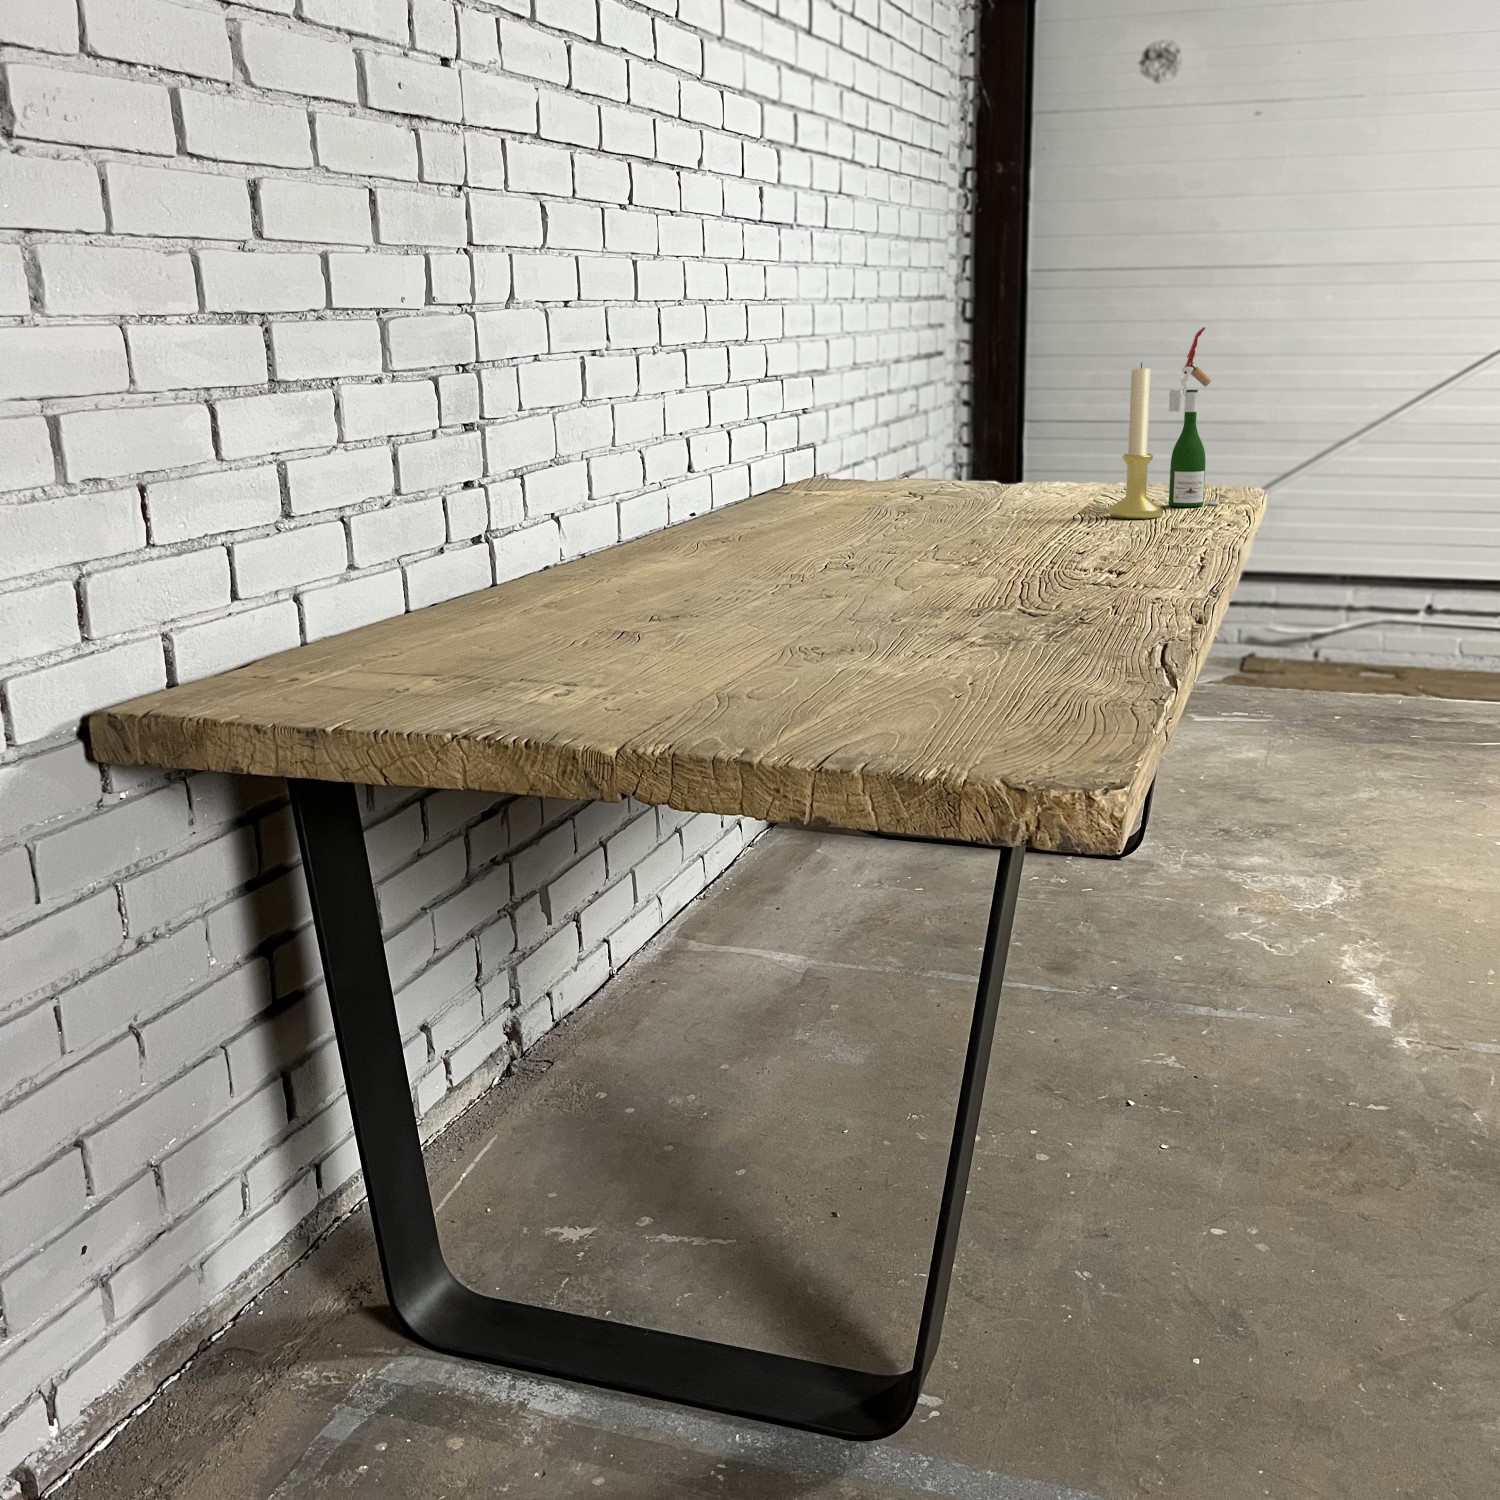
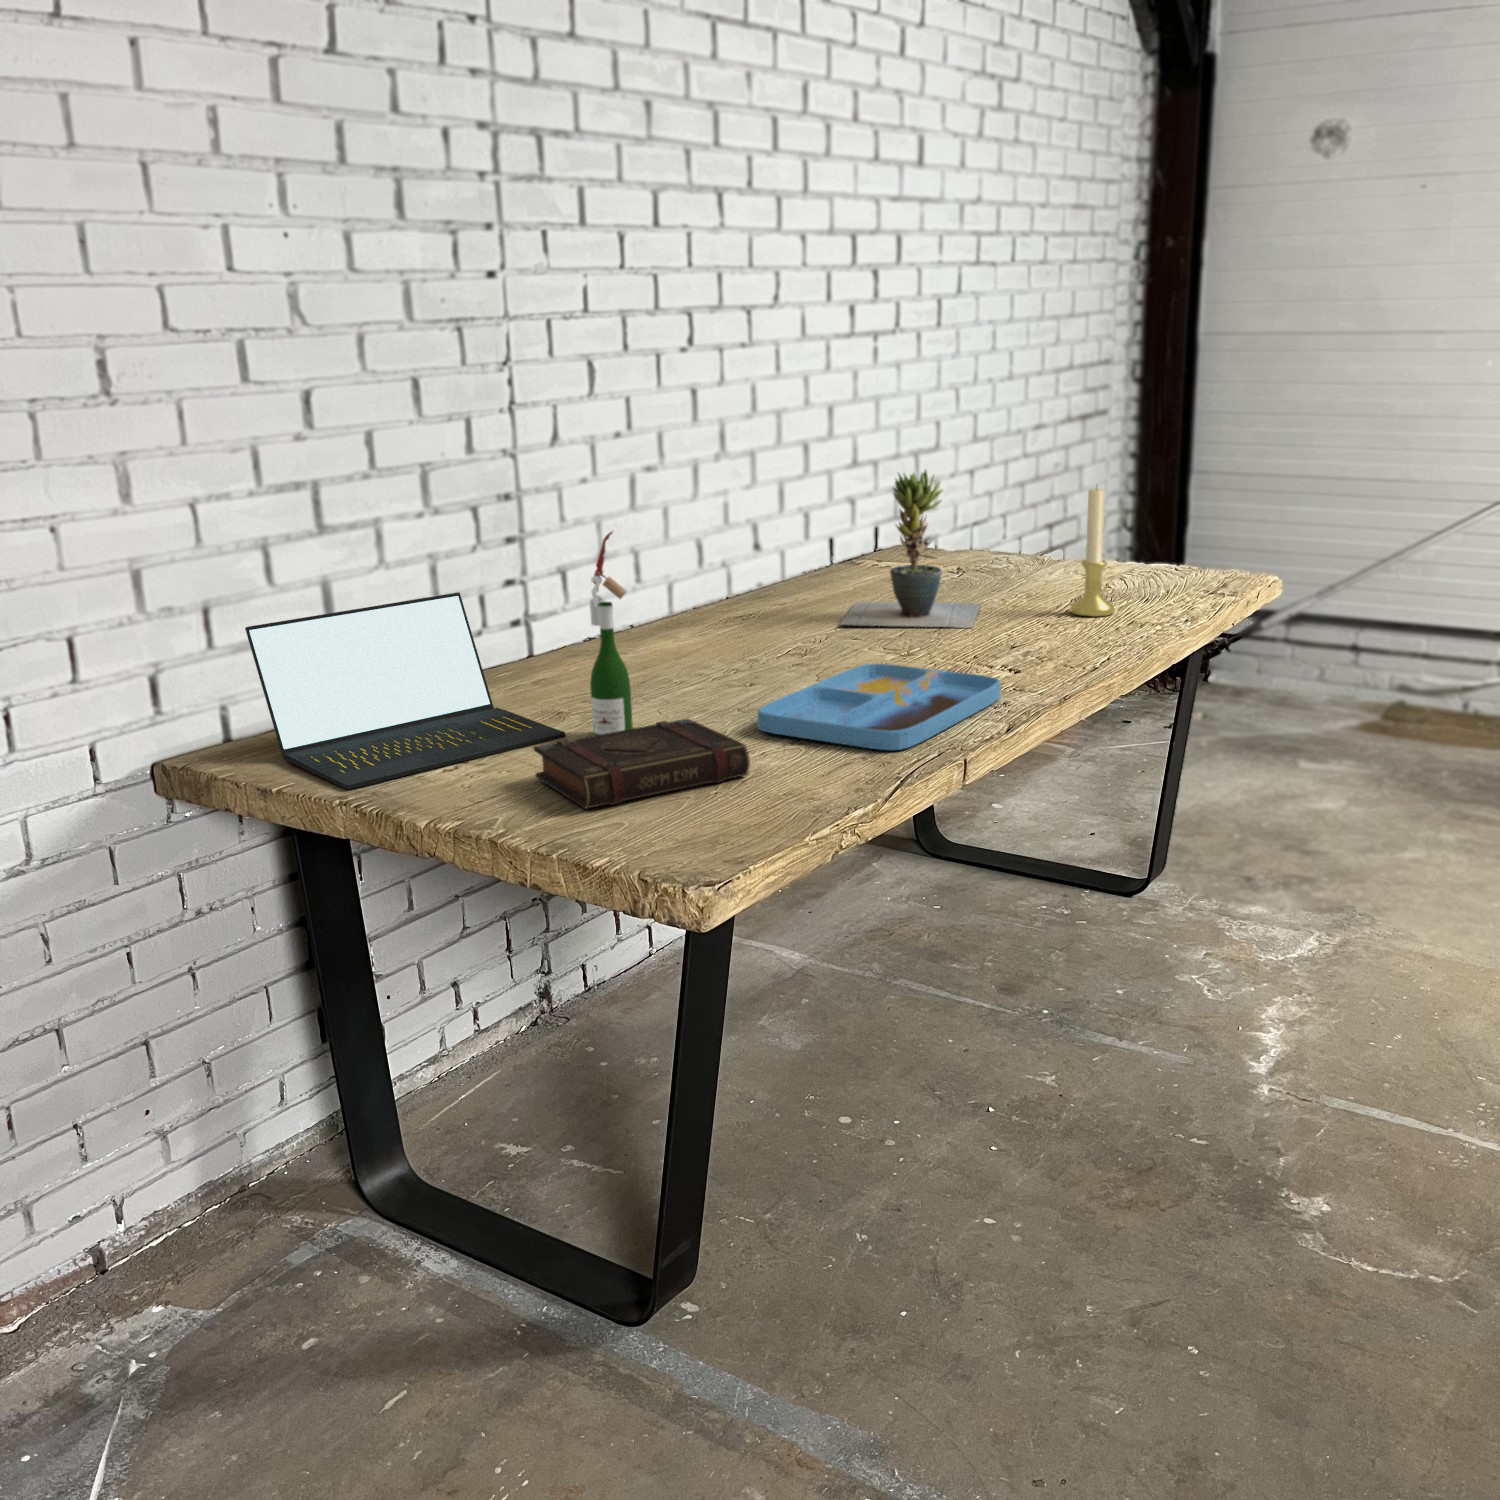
wine bottle: present [1169,327,1219,507] -> present [590,532,633,735]
potted plant: none [844,347,1022,538] -> present [840,470,980,628]
laptop: none [220,471,675,721] -> present [245,592,566,790]
tray: none [928,556,1178,635] -> present [757,664,1000,750]
book: none [709,608,1004,714] -> present [534,719,750,808]

